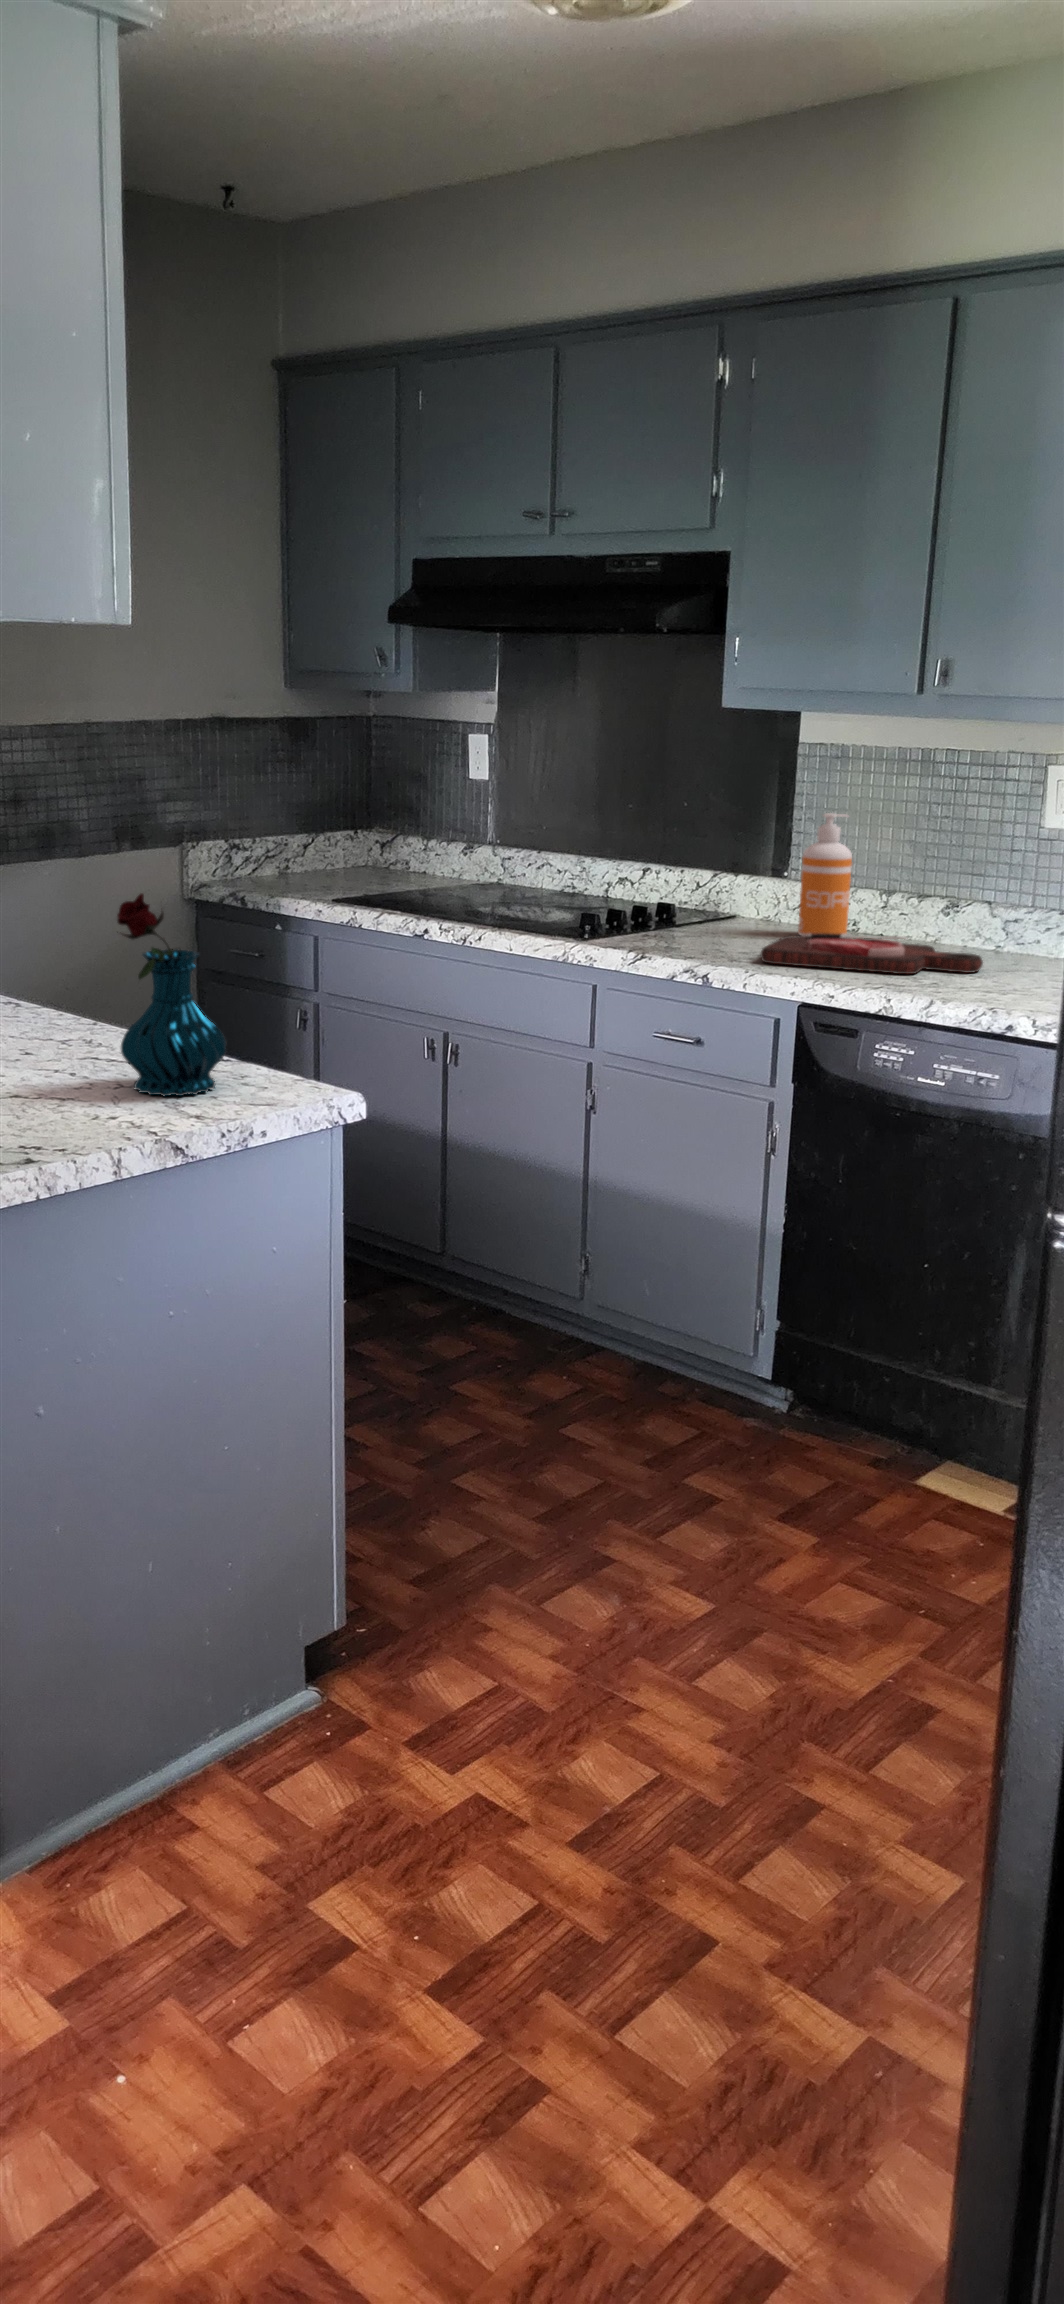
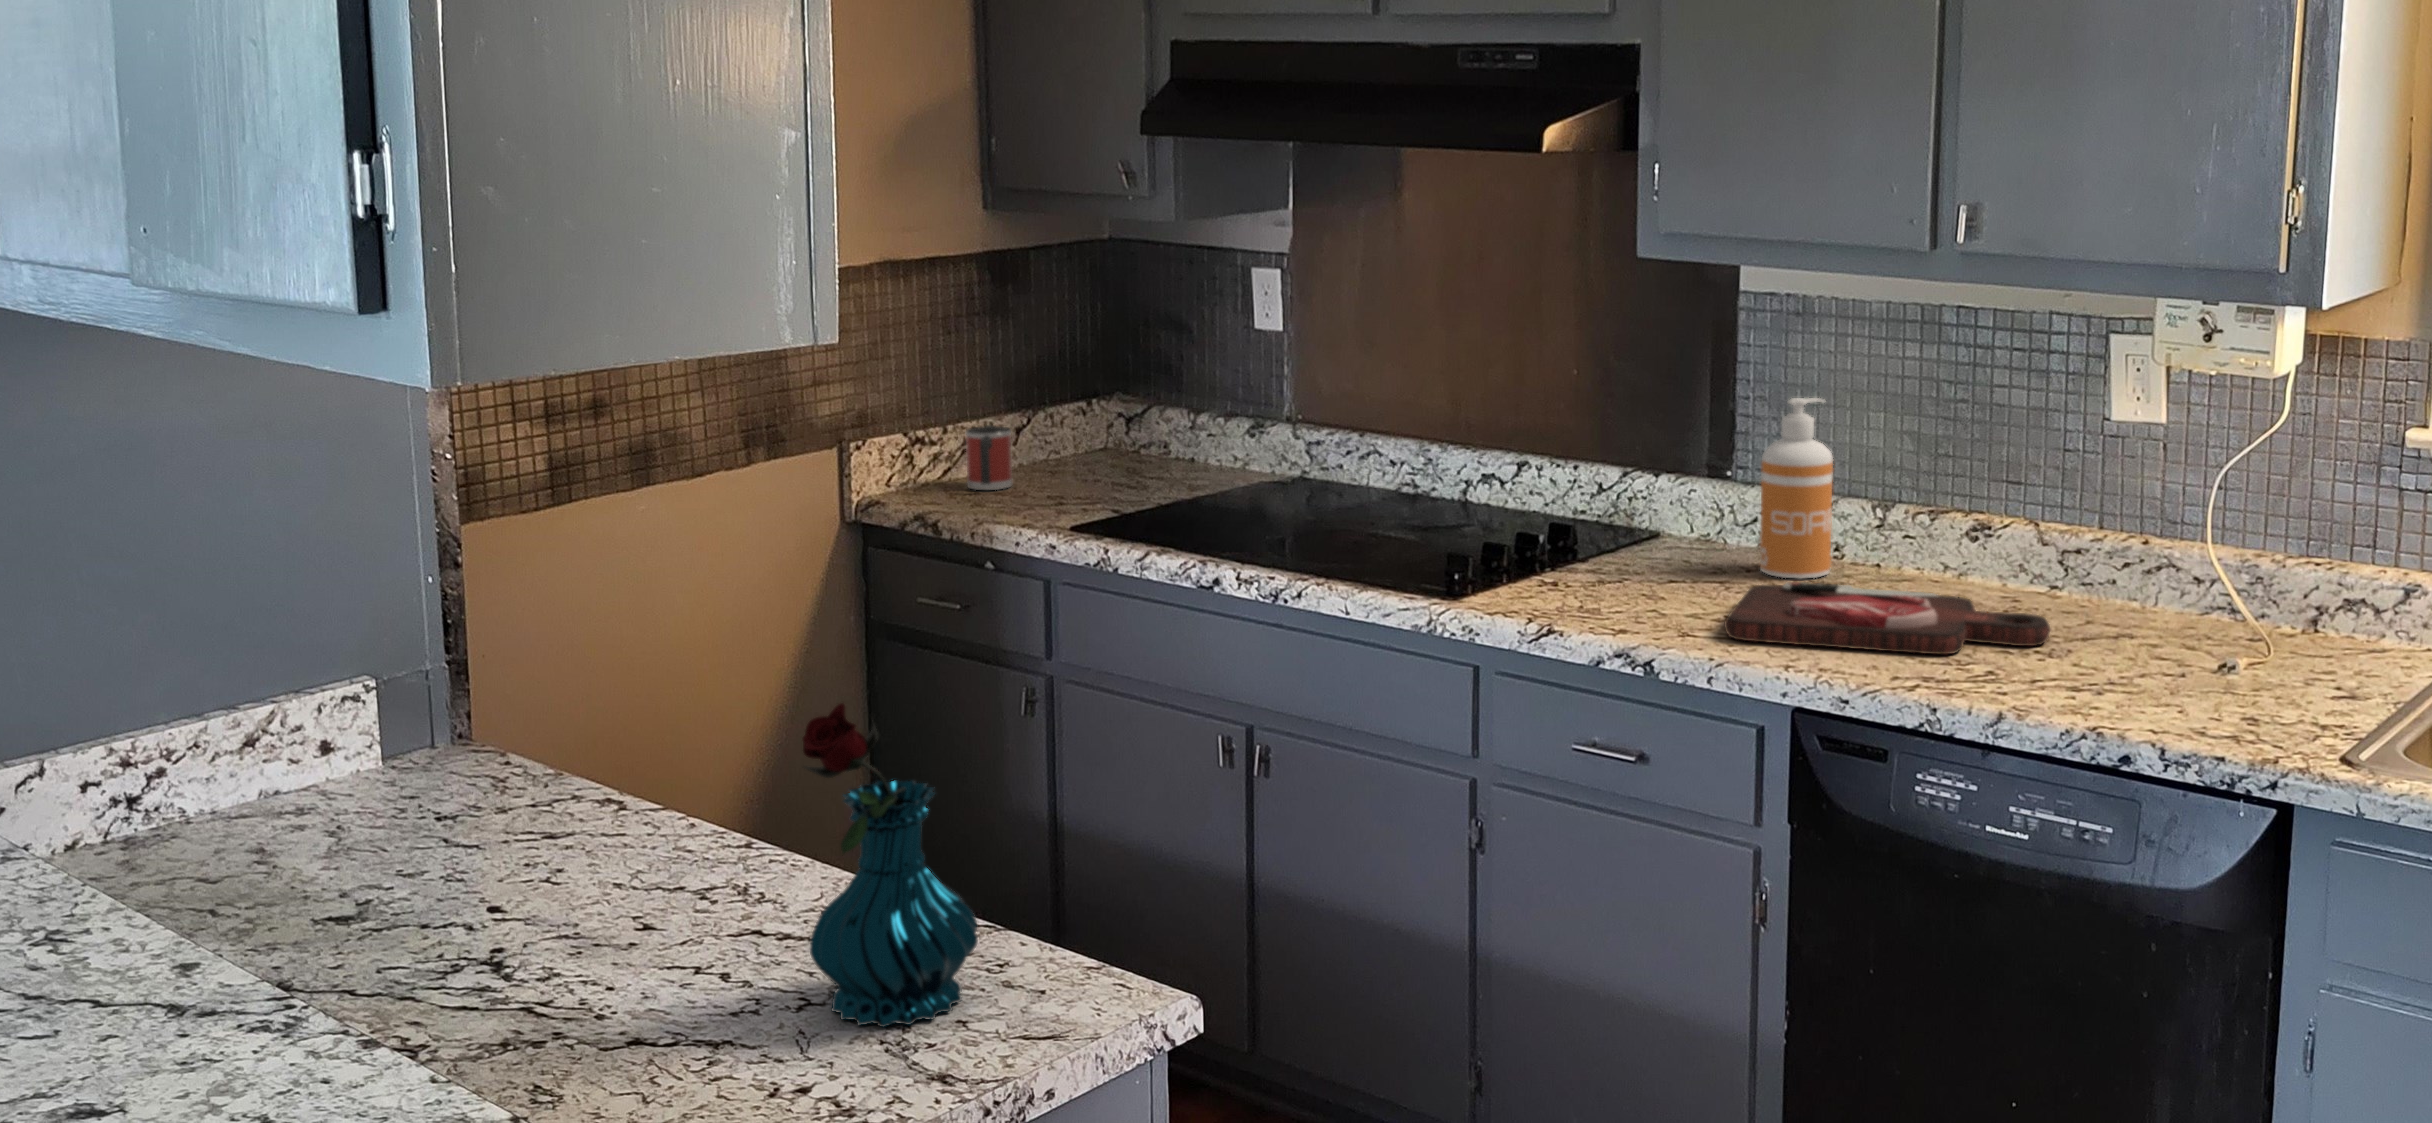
mug: none [267,838,298,882] -> present [966,425,1012,490]

